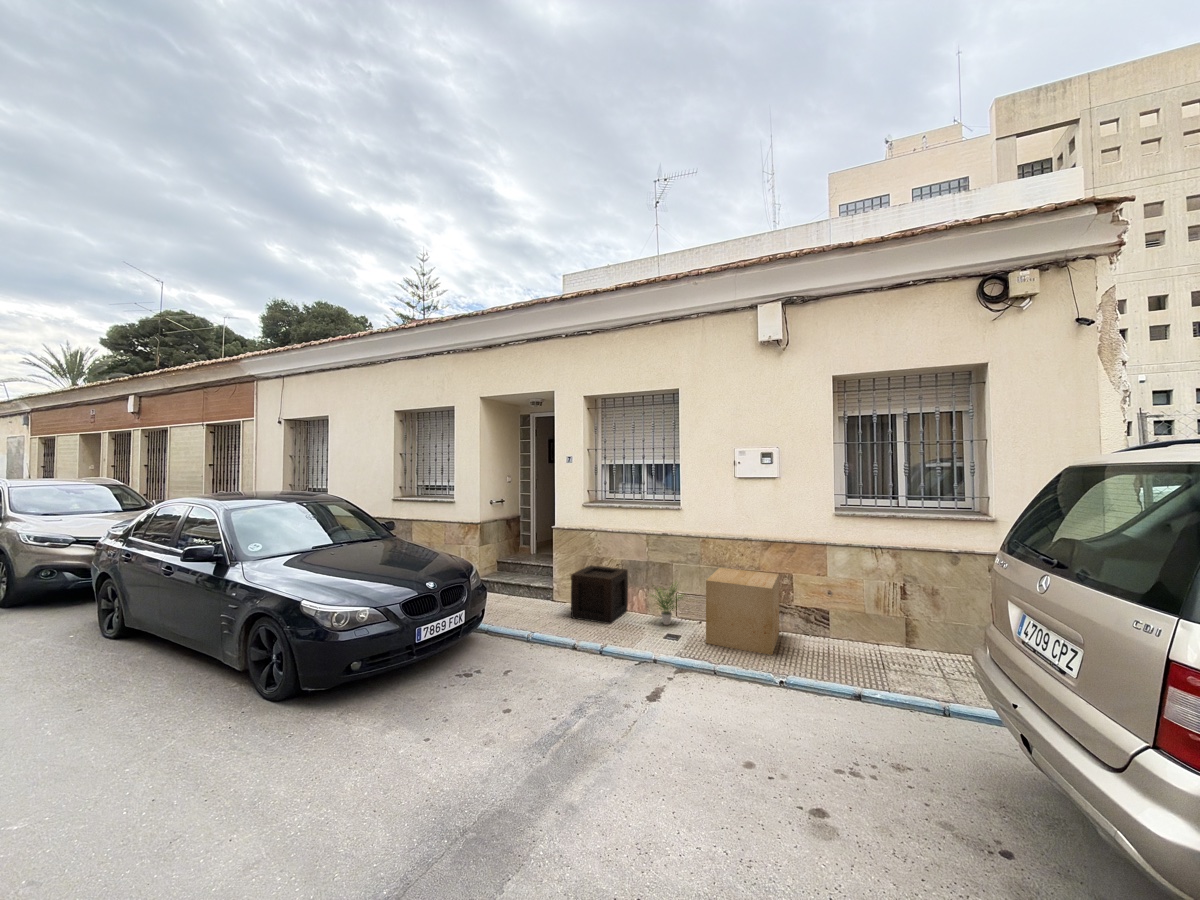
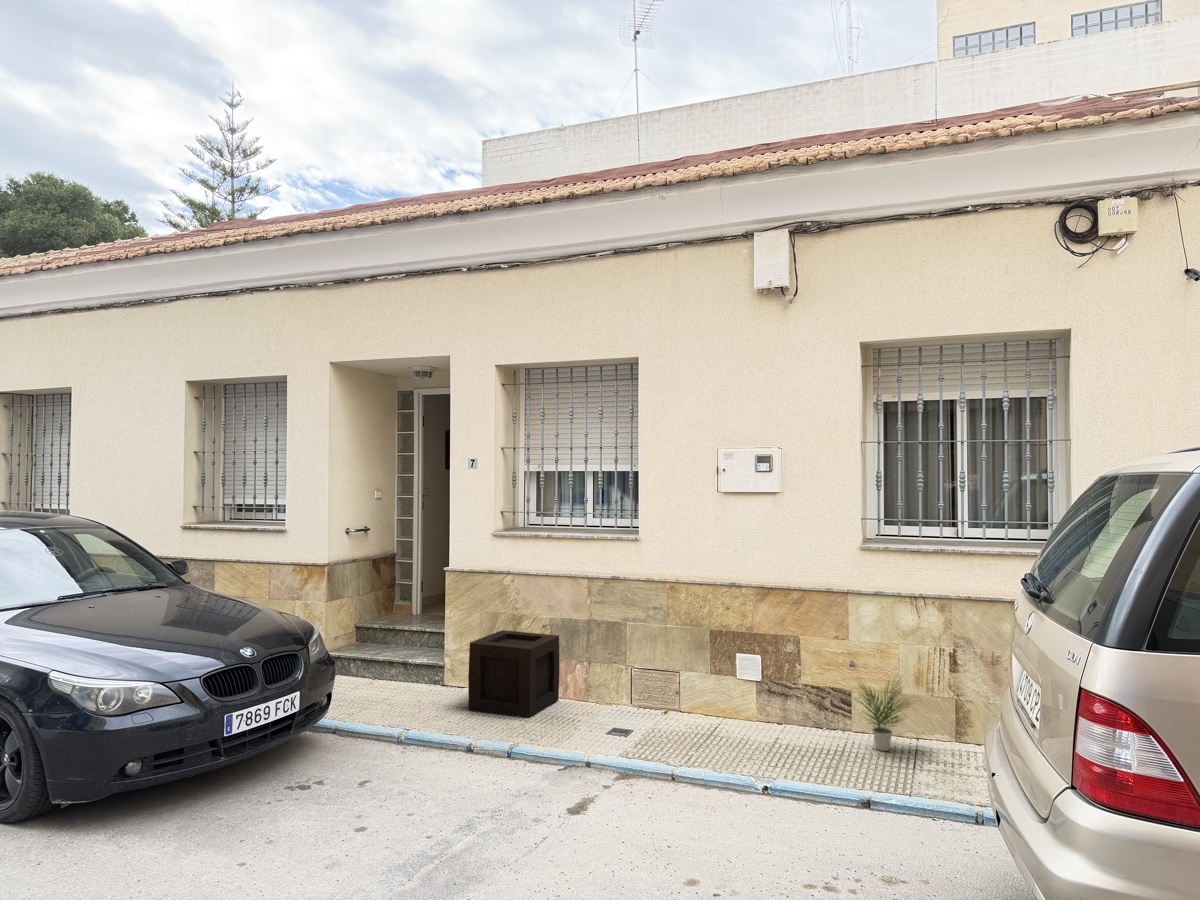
cardboard box: present [706,568,779,655] -> none [668,630,781,755]
potted plant: present [654,585,683,625] -> present [856,678,910,751]

